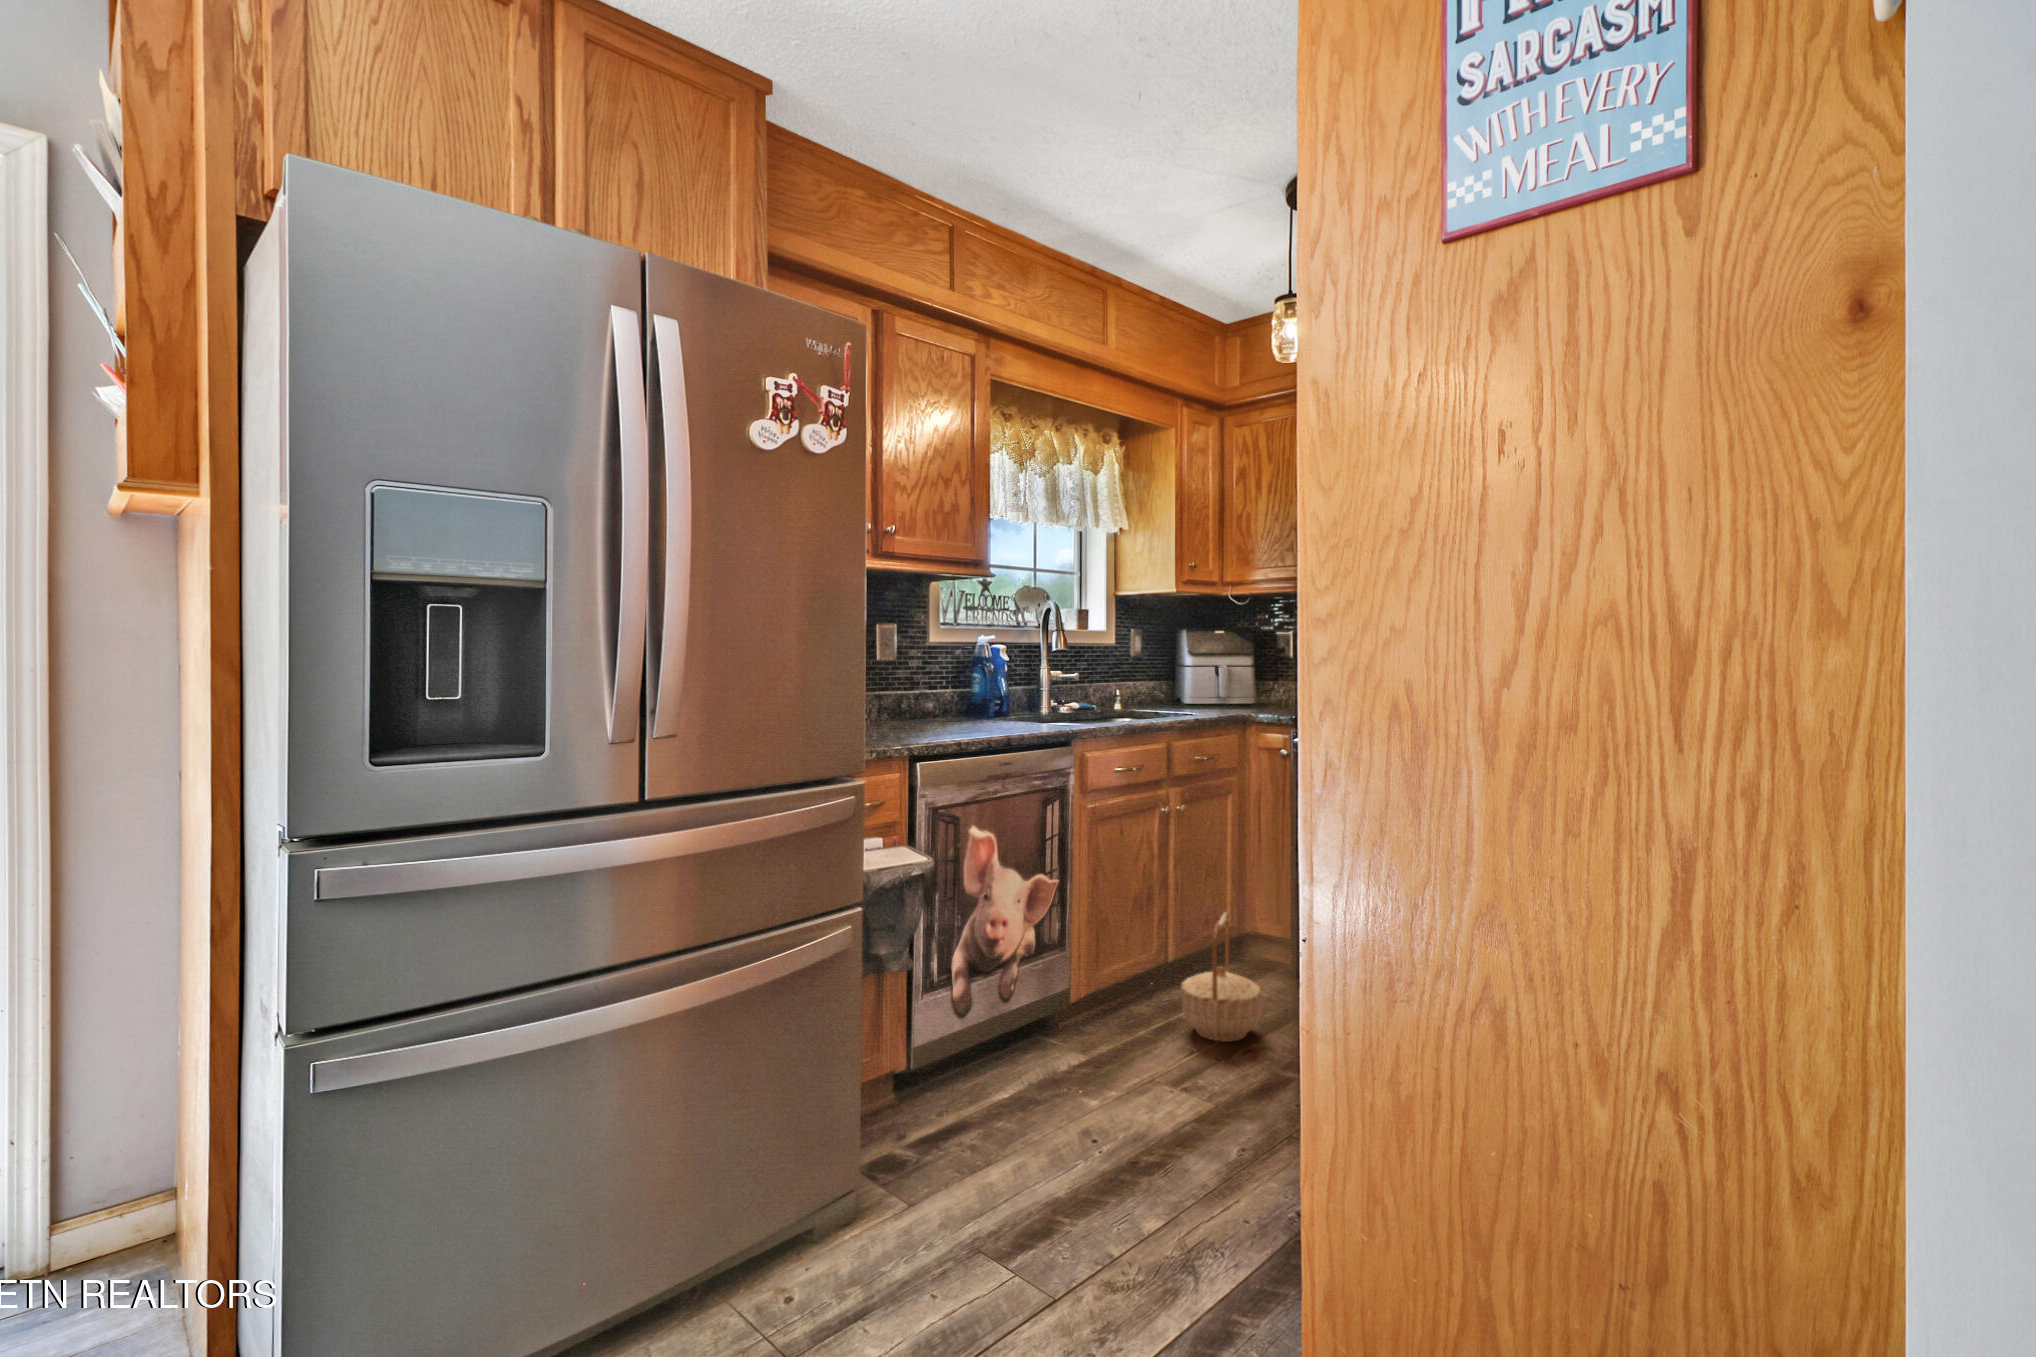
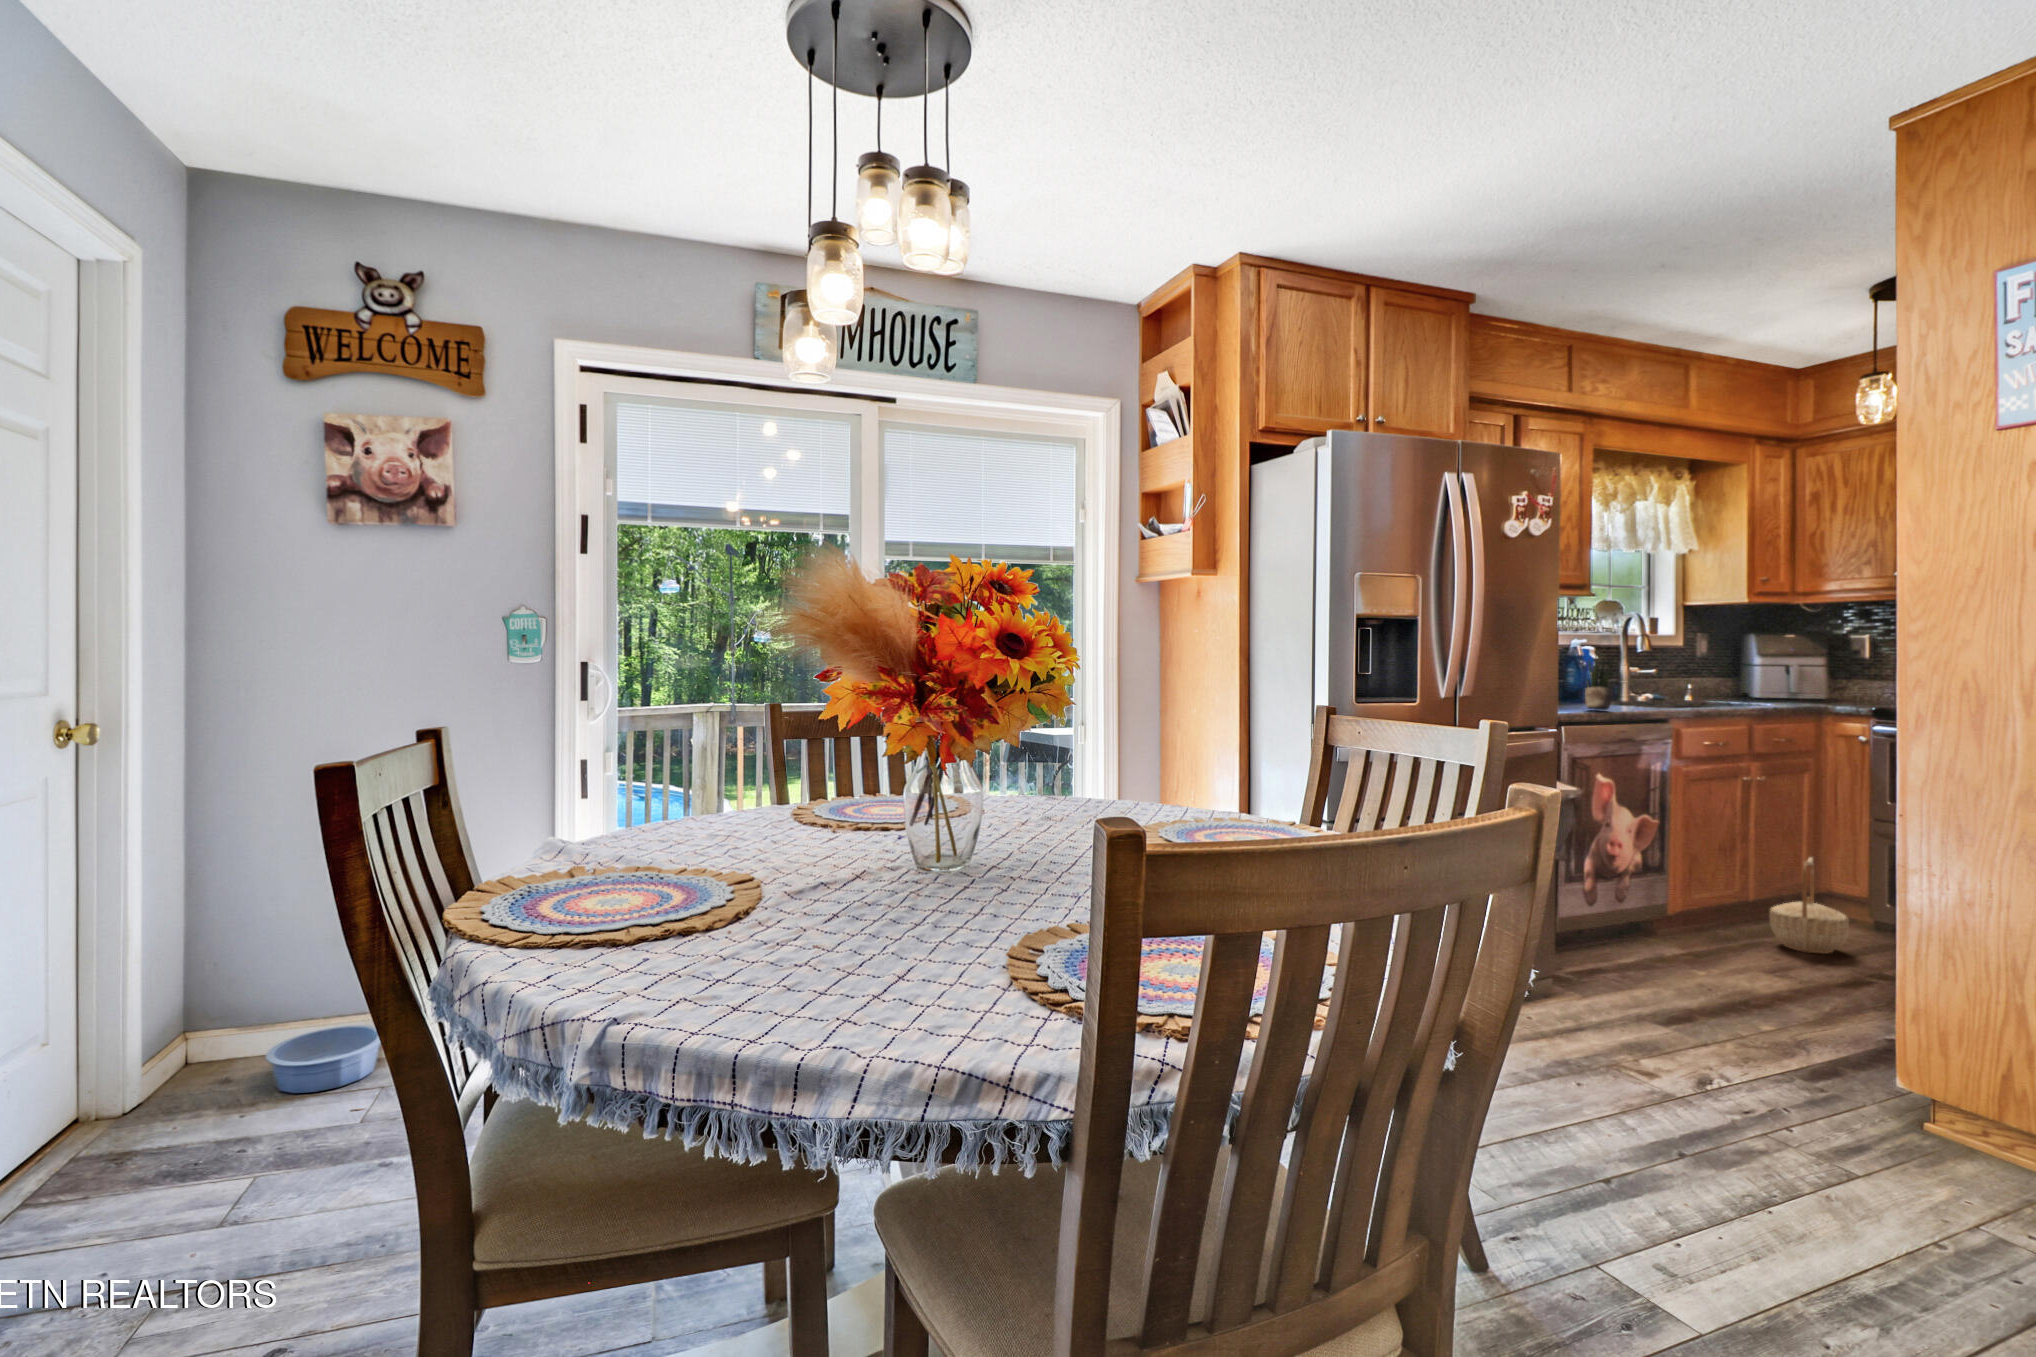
potted plant: none [969,649,1004,732] -> present [1585,654,1613,710]

